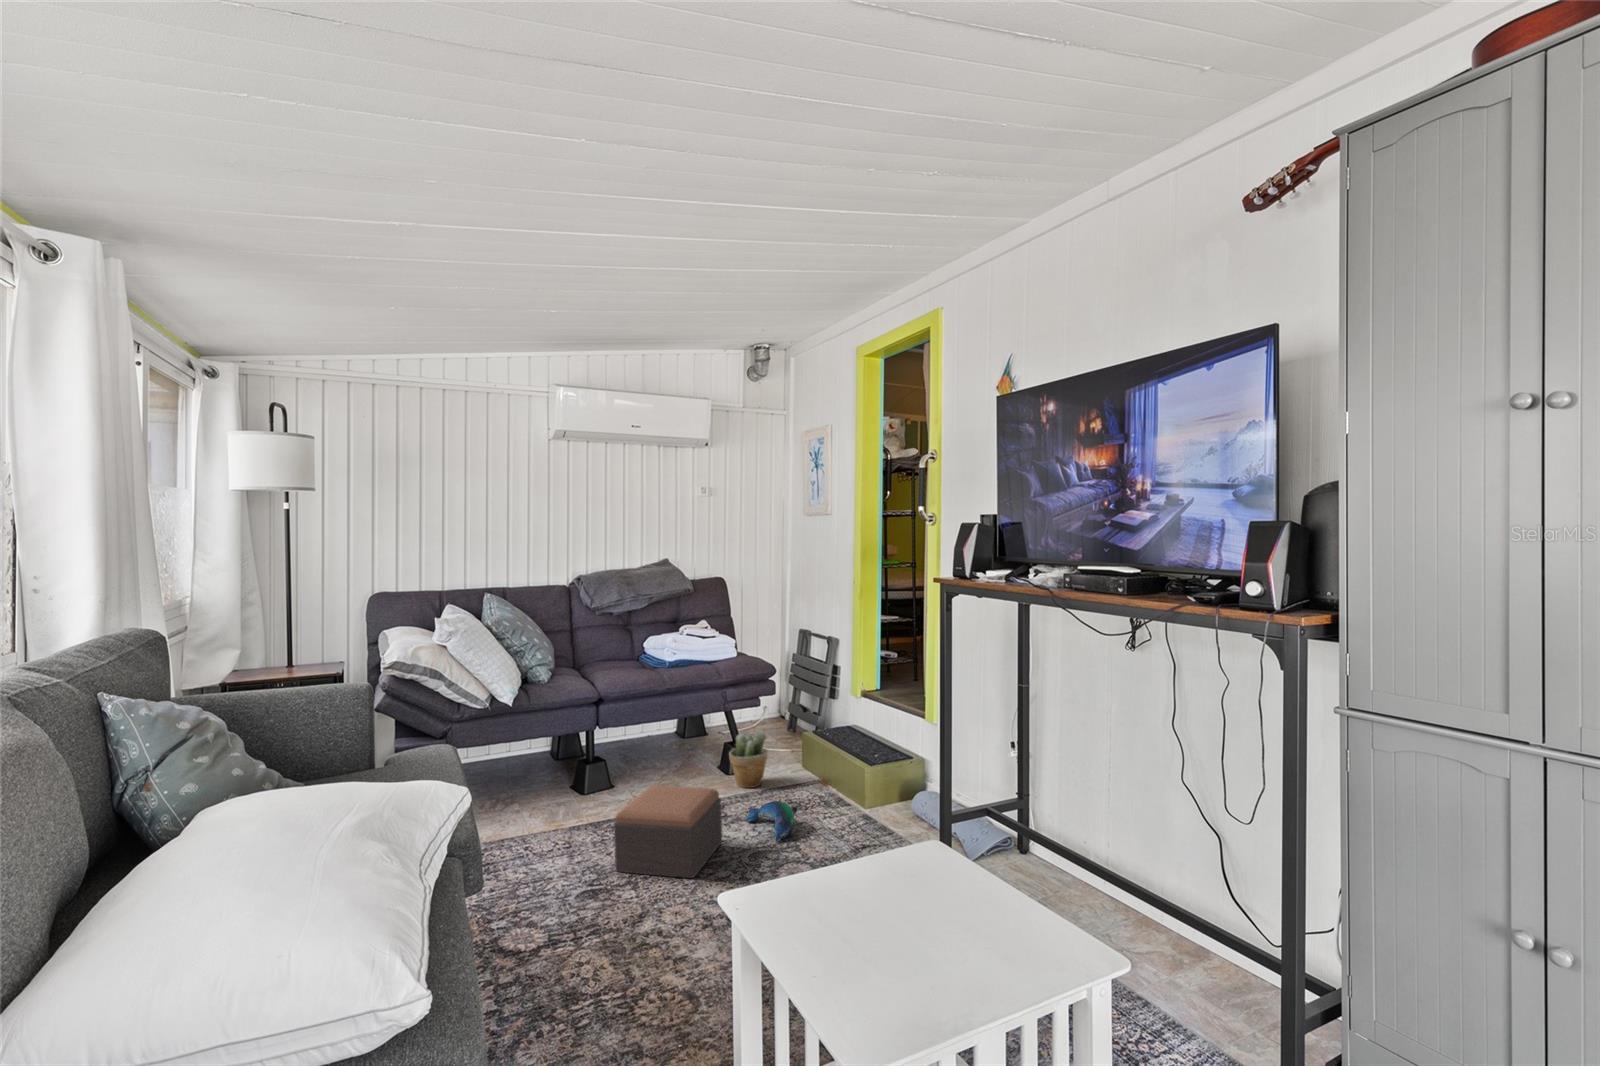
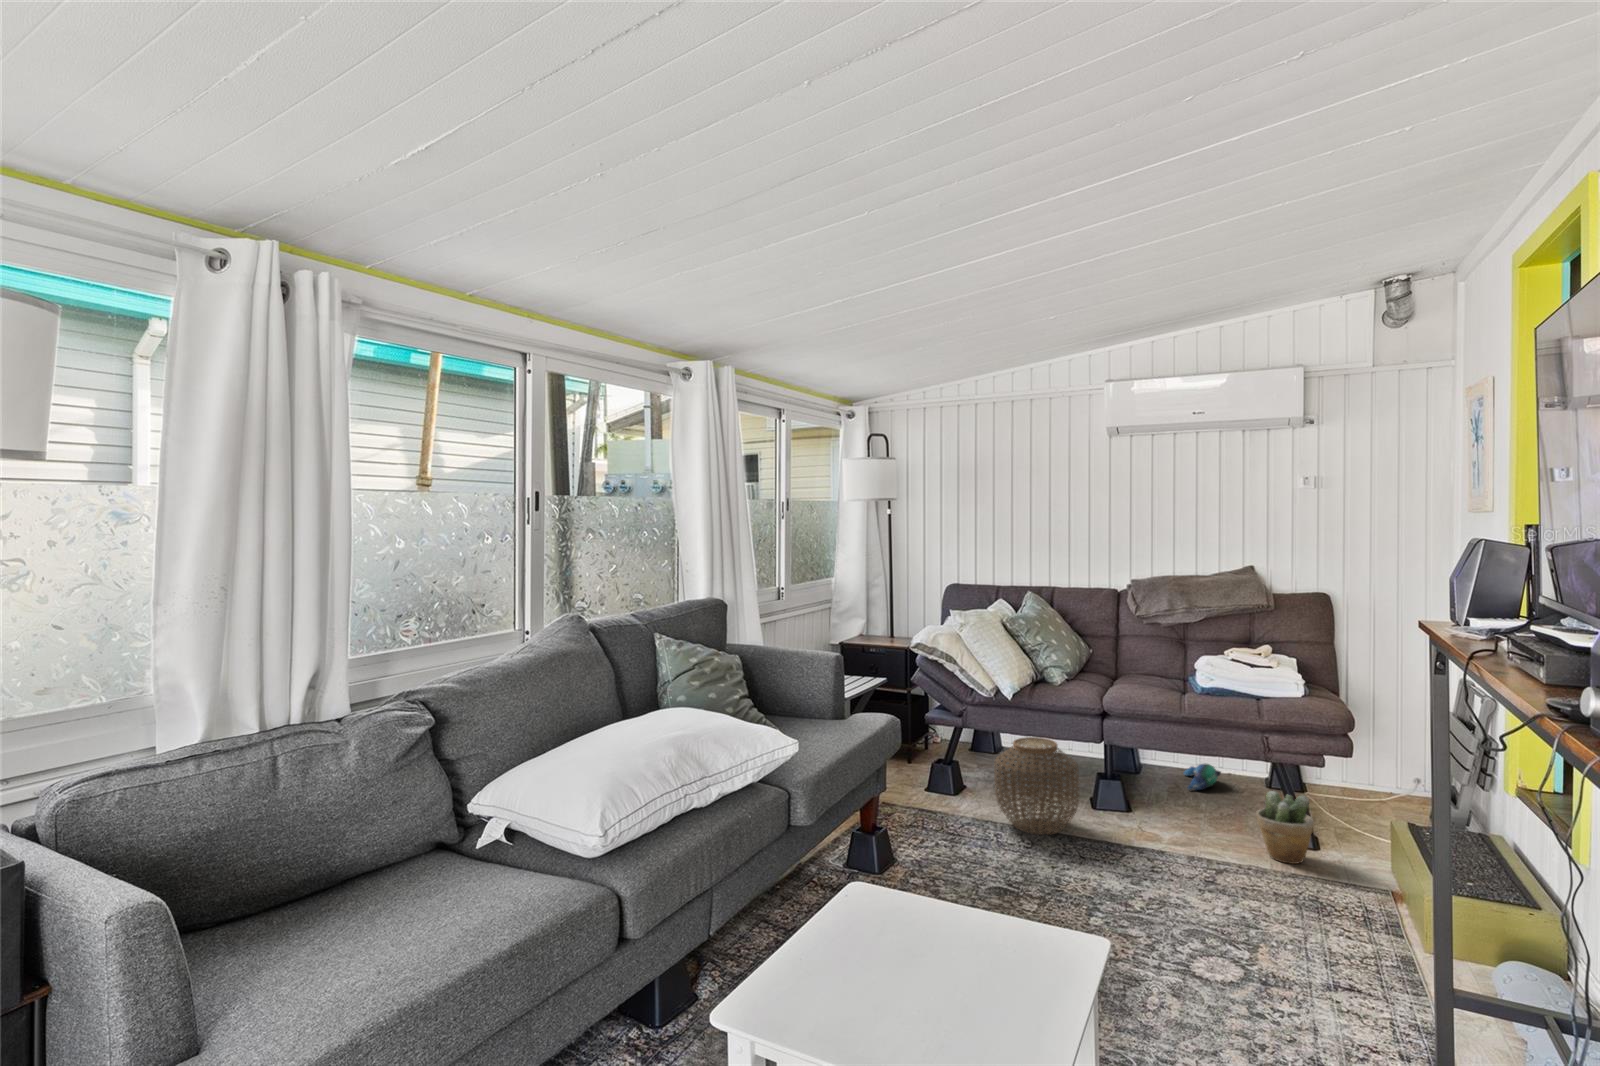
woven basket: none [514,736,601,835] -> present [994,737,1080,834]
footstool: present [614,786,722,878] -> none [1041,812,1175,922]
plush toy: present [746,801,797,842] -> present [1184,764,1221,790]

